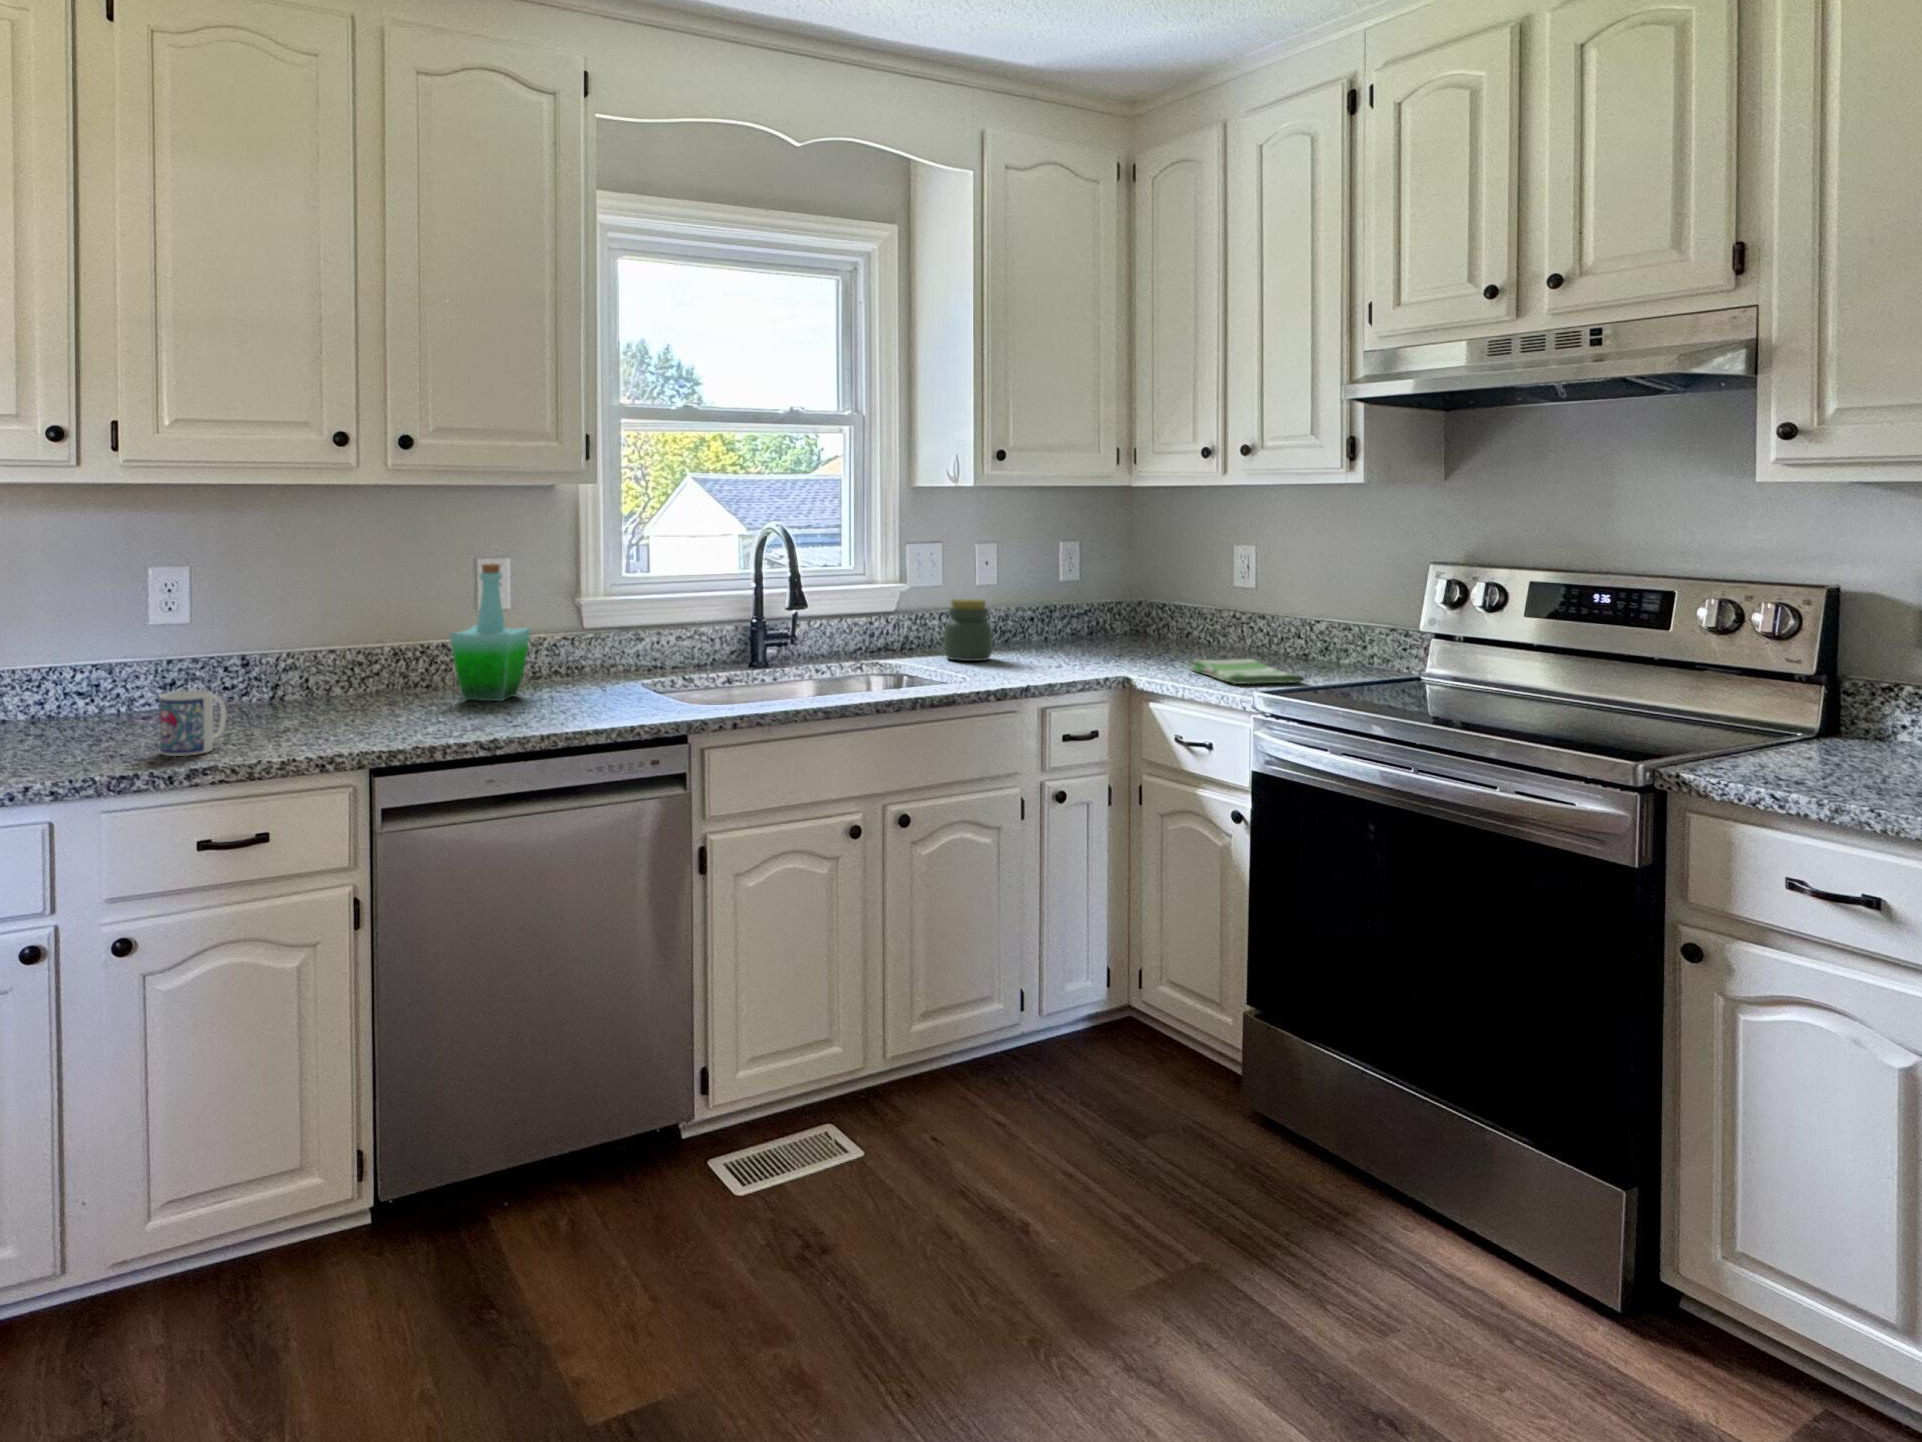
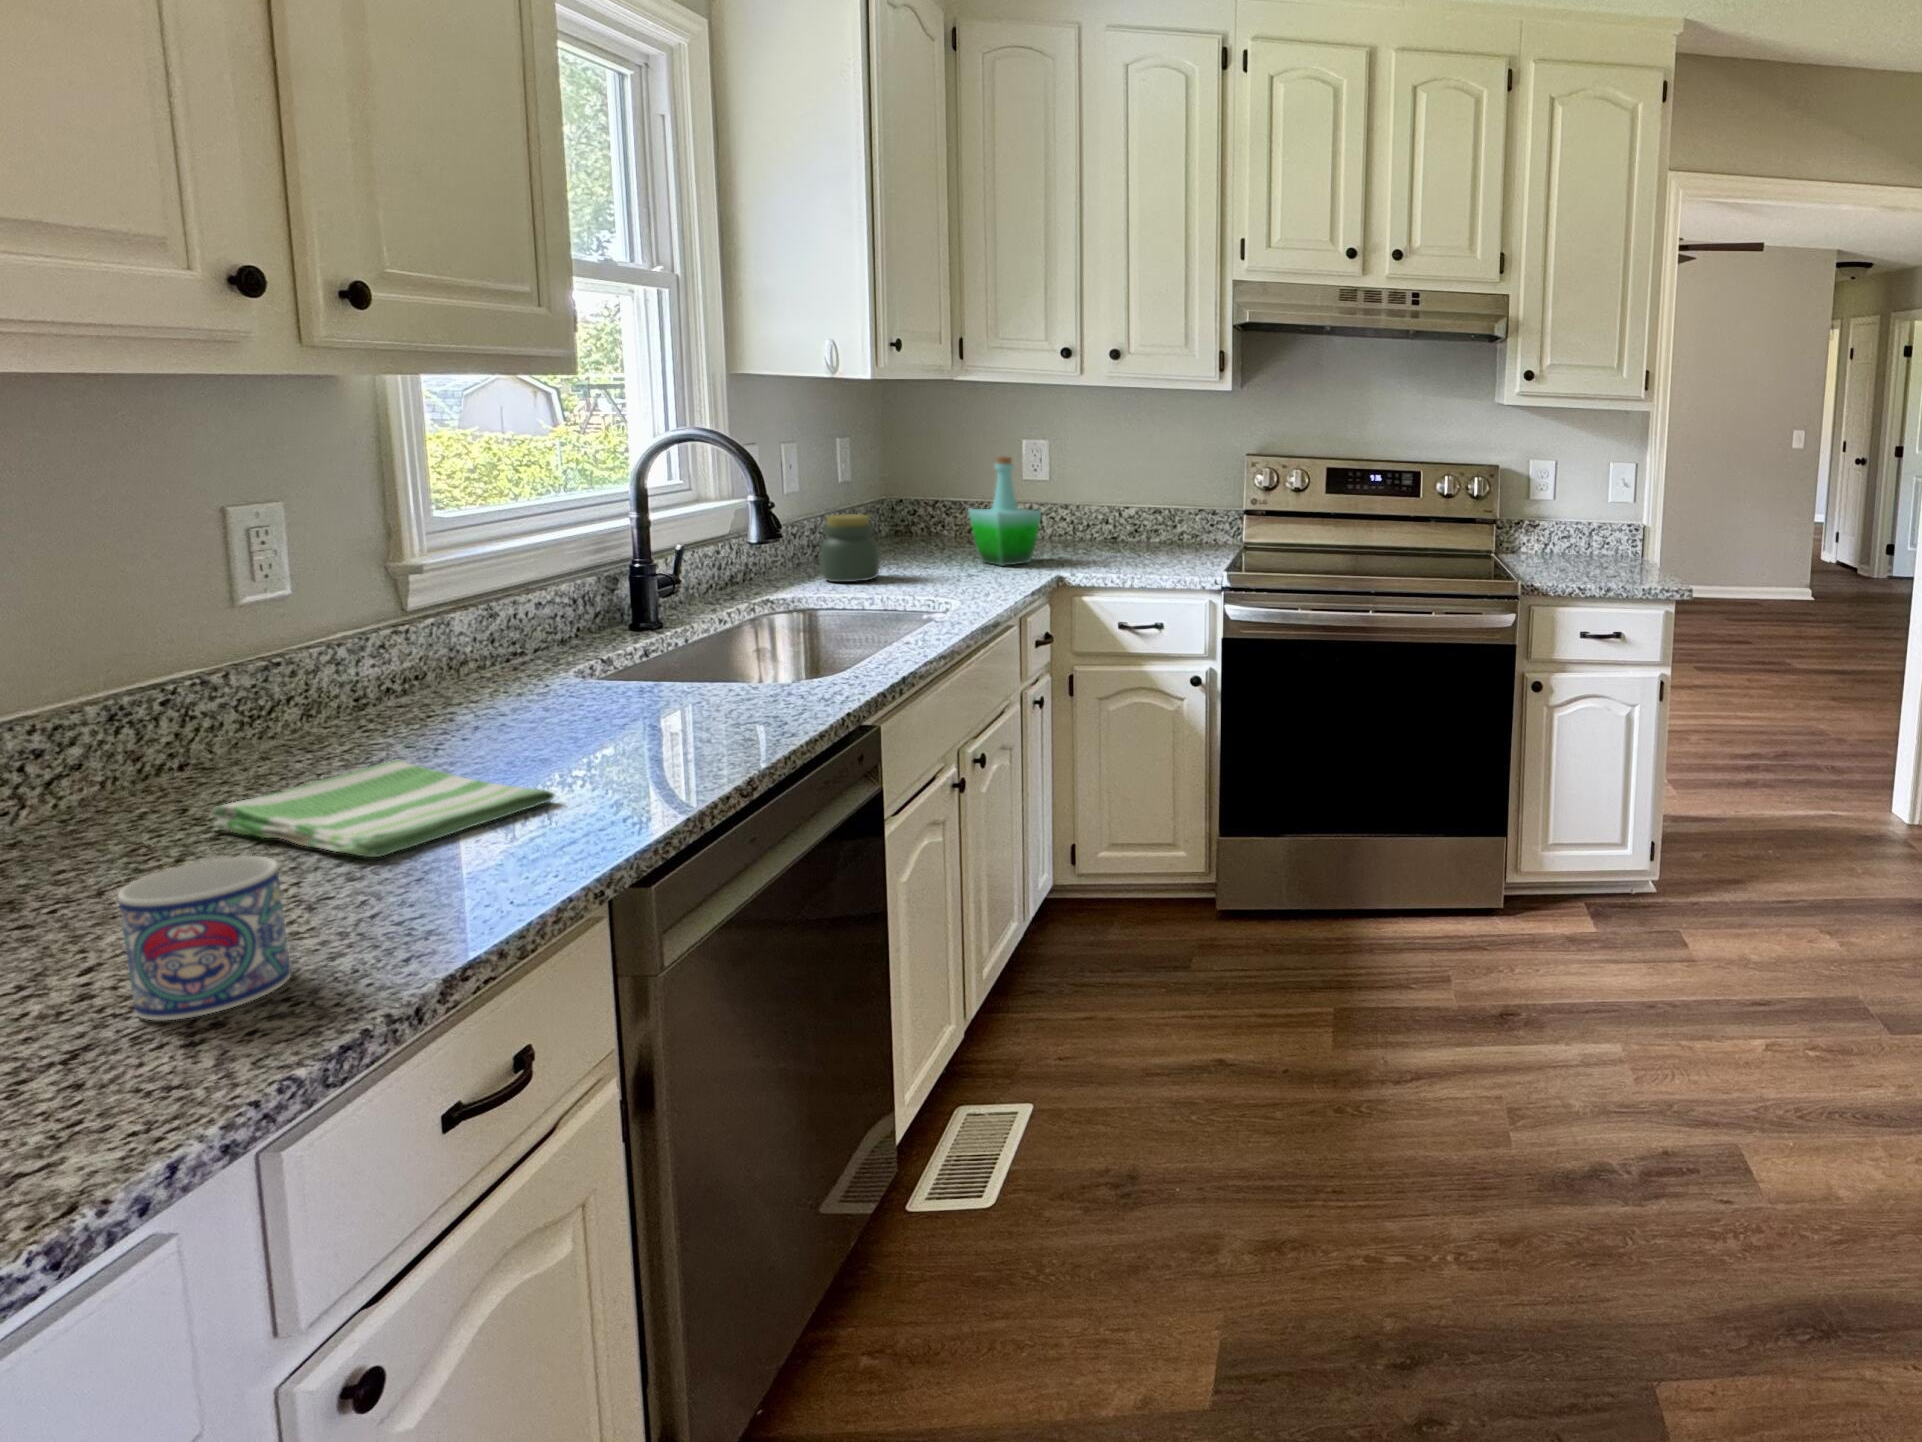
bottle: present [449,564,531,701] -> present [969,456,1041,566]
dish towel: present [1190,659,1305,684] -> present [213,760,555,857]

